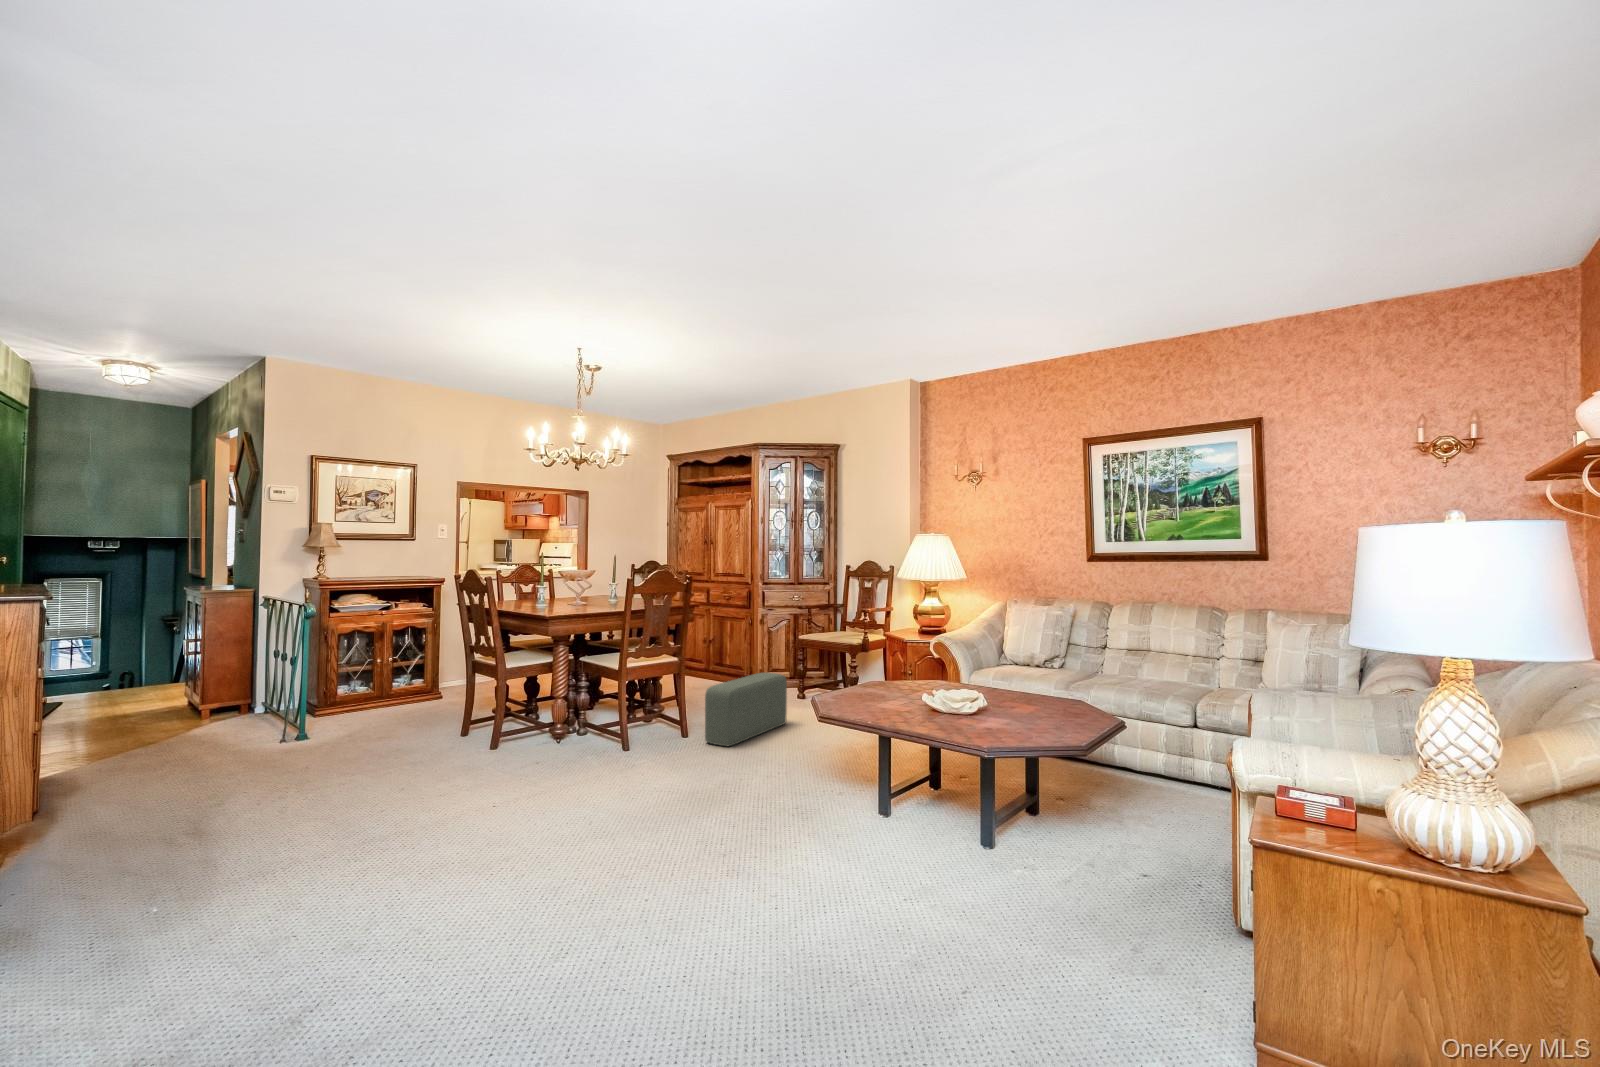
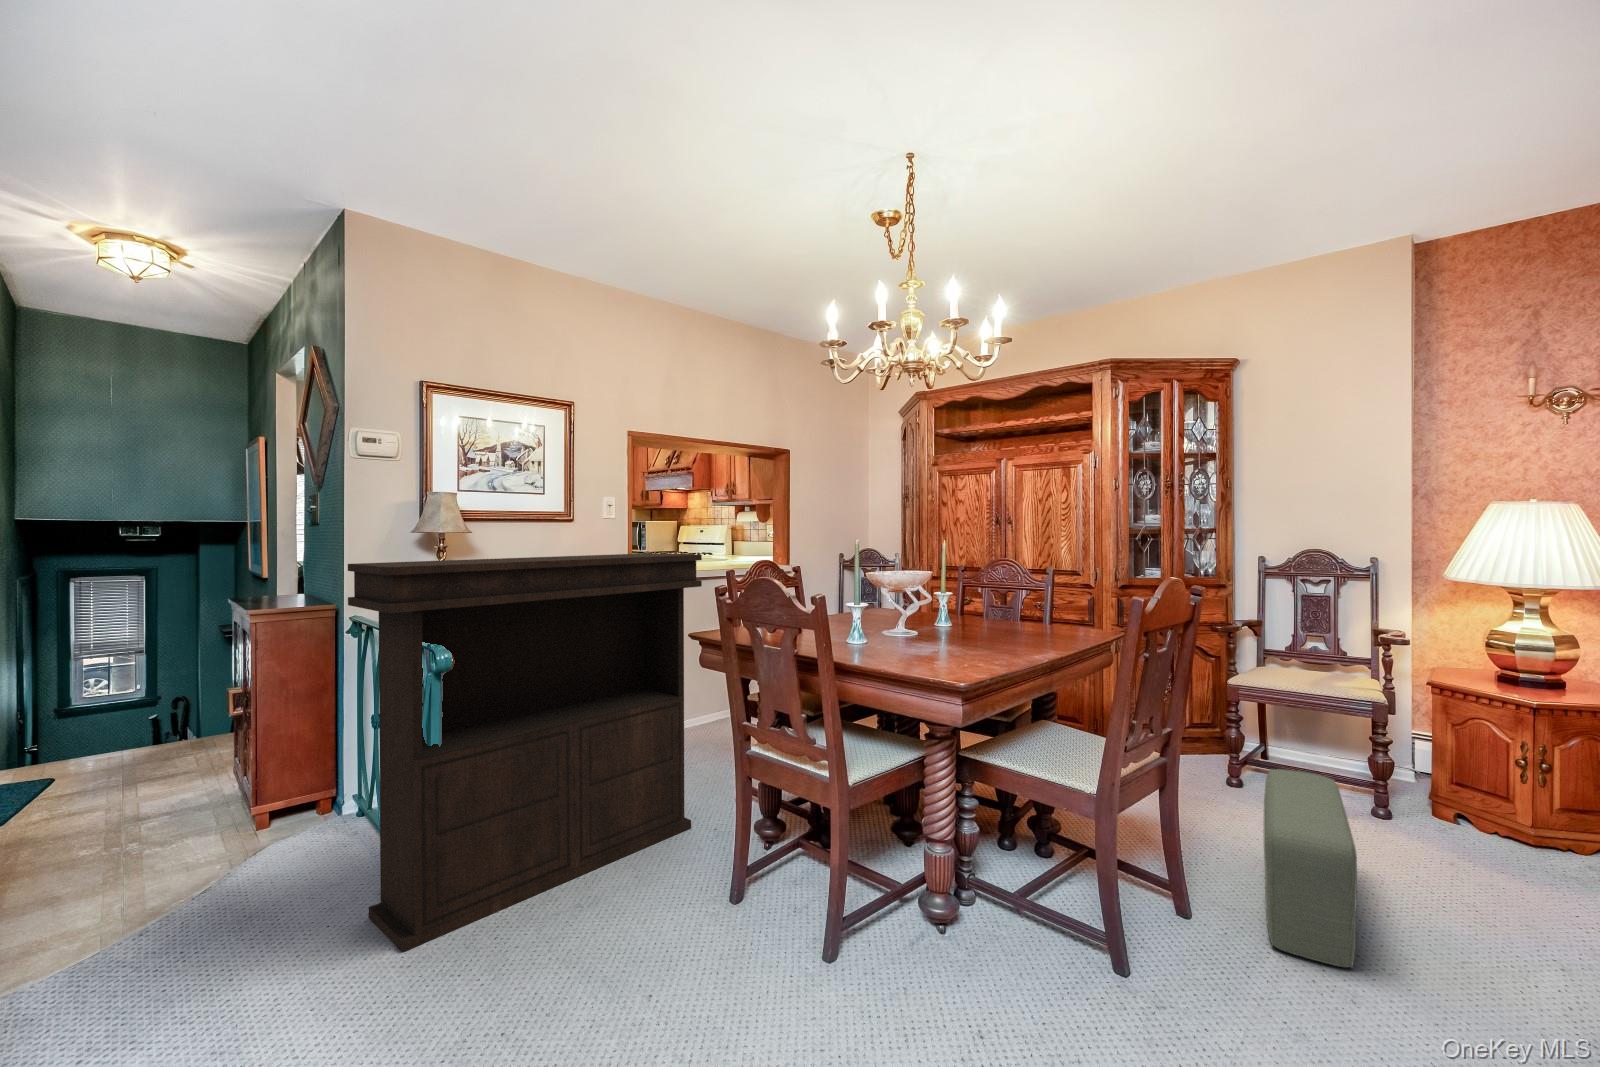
console table: none [260,559,472,750] -> present [348,553,702,952]

